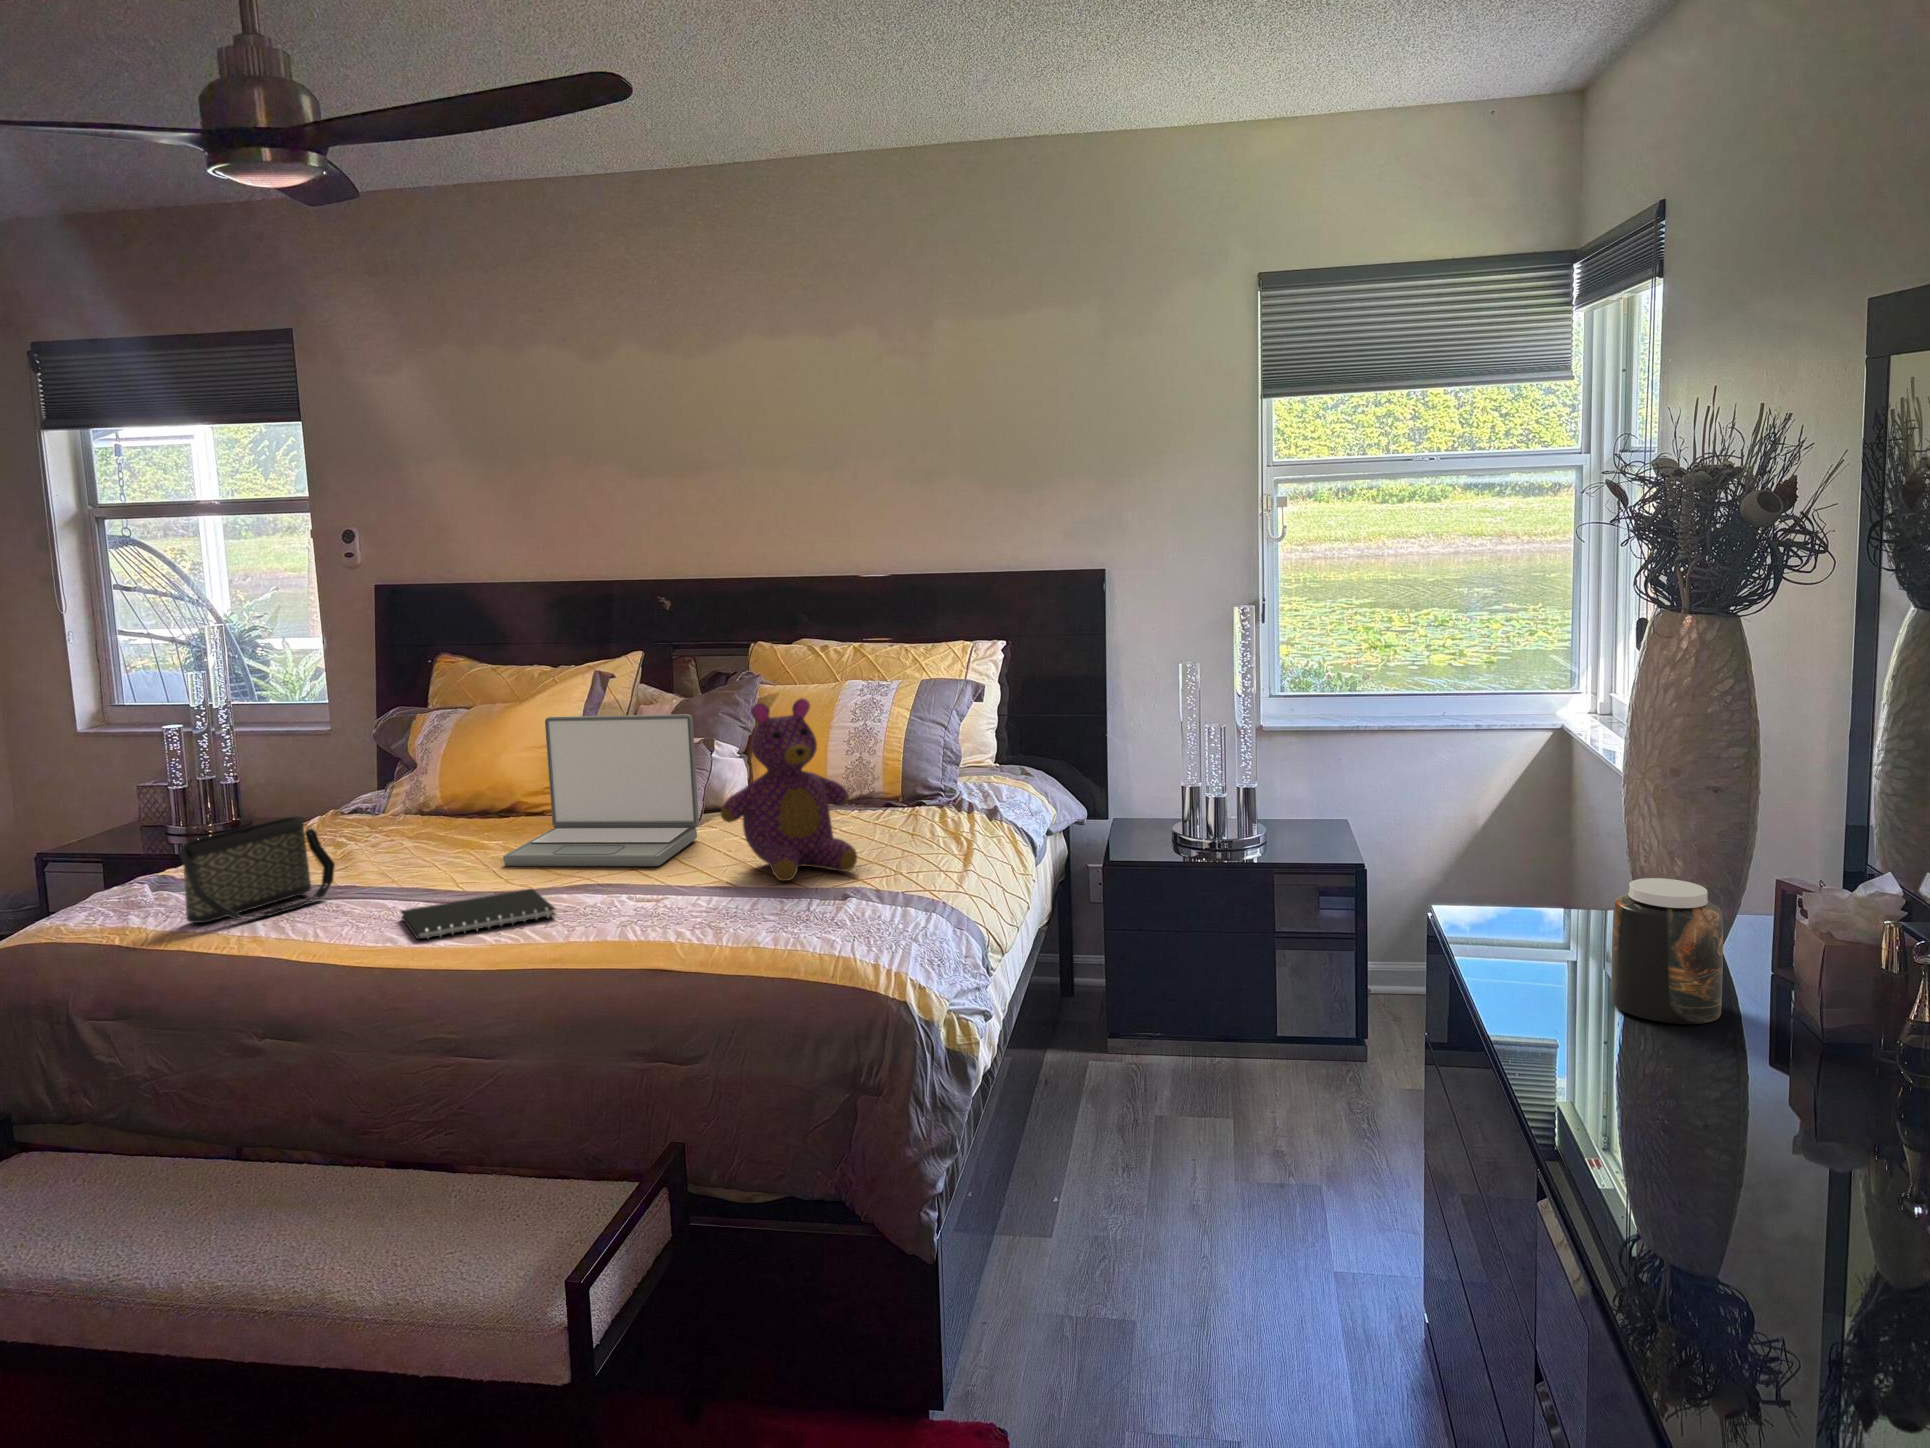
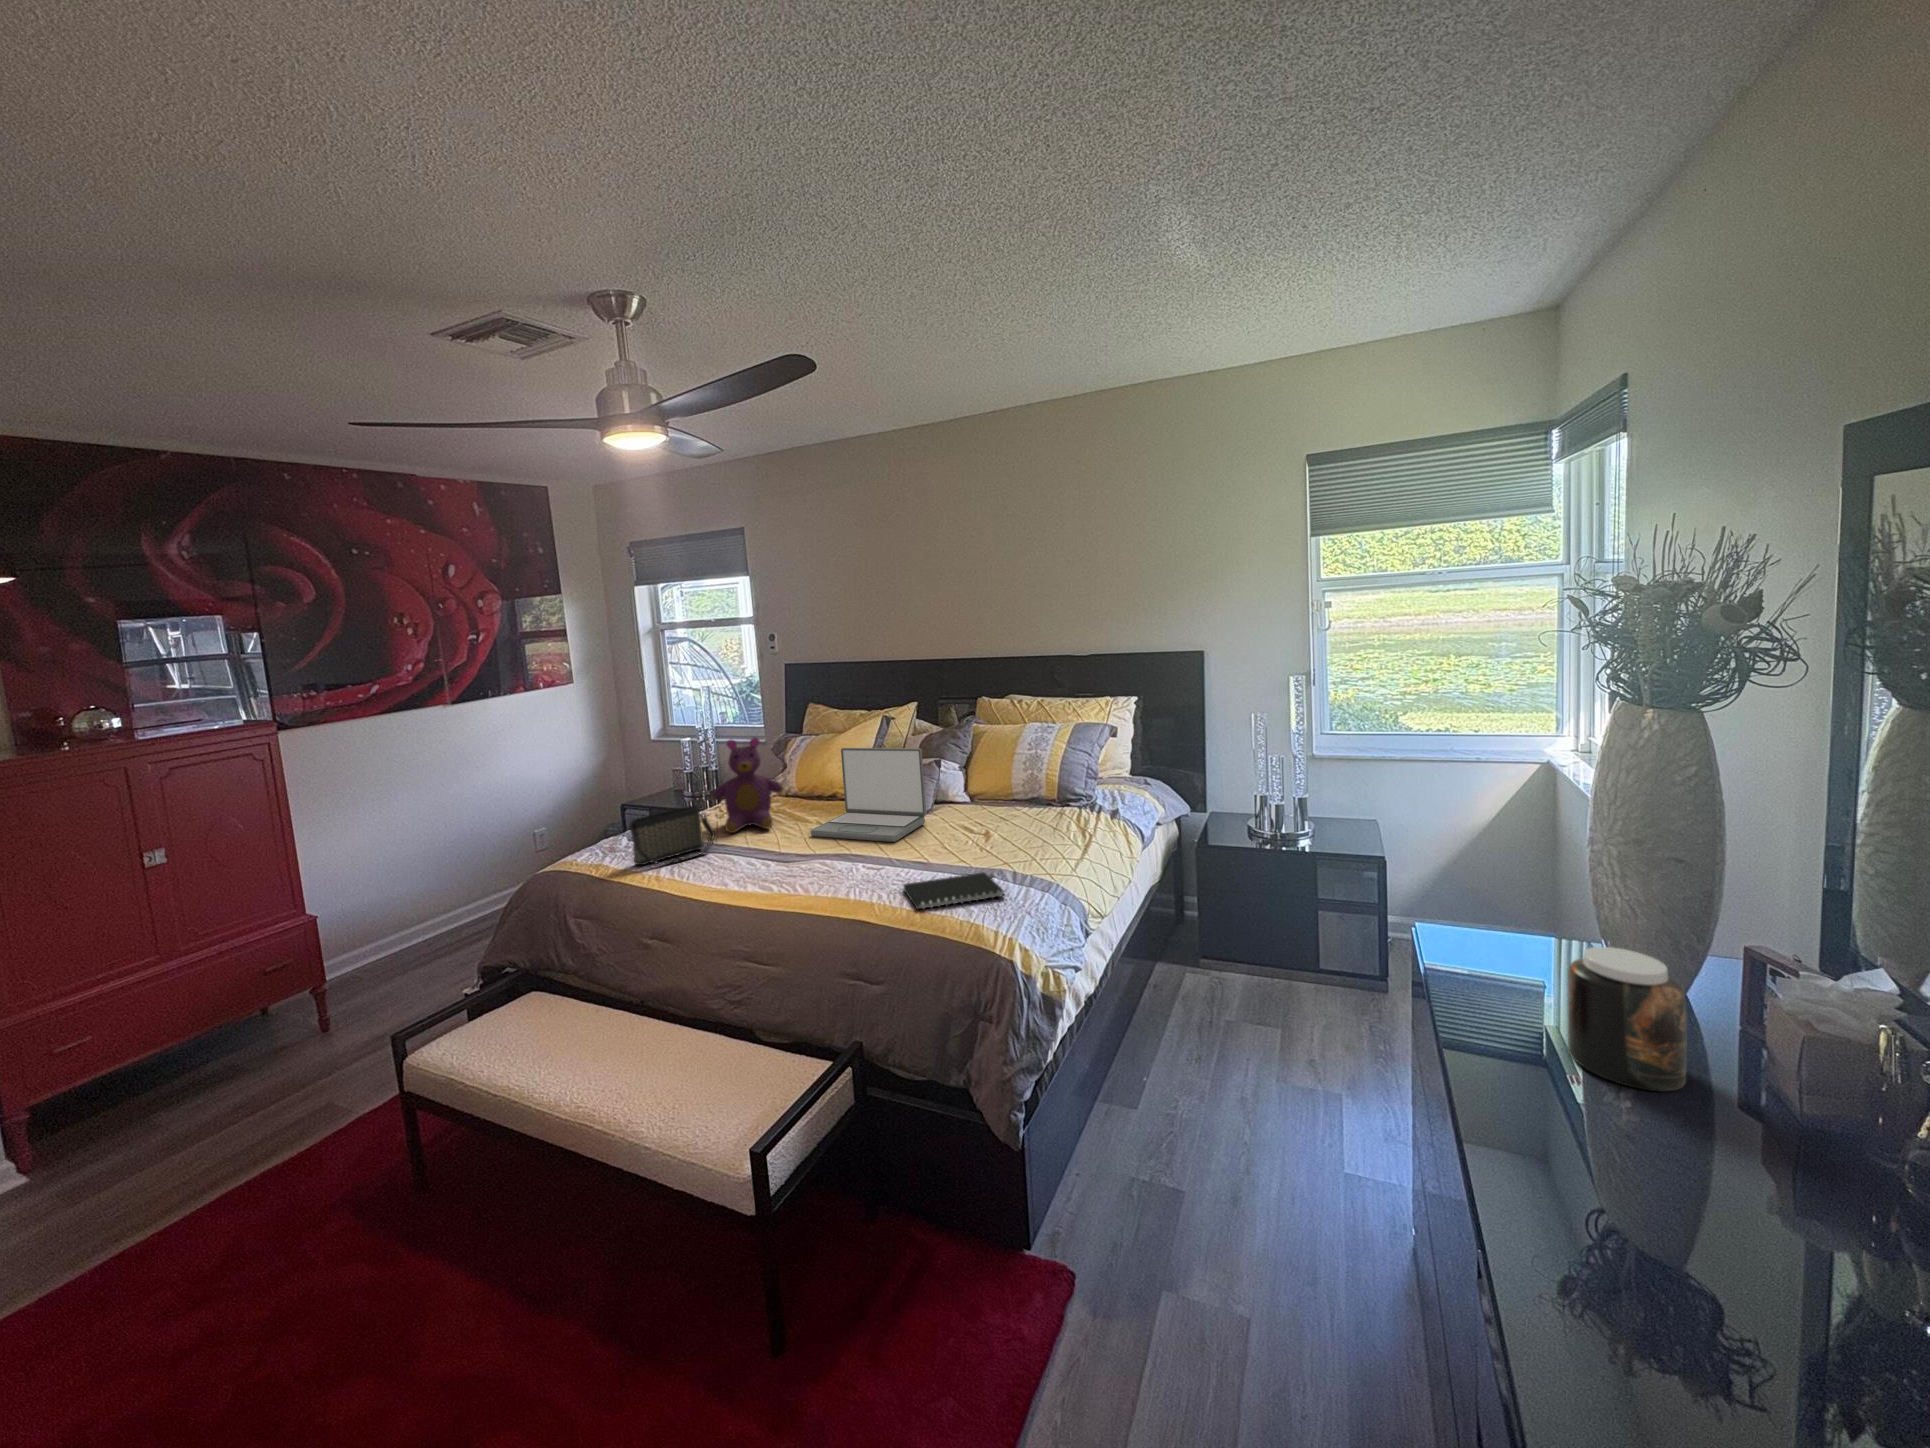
teddy bear: present [720,699,857,881] -> present [711,737,783,833]
notebook: present [401,889,555,940] -> present [903,872,1004,909]

